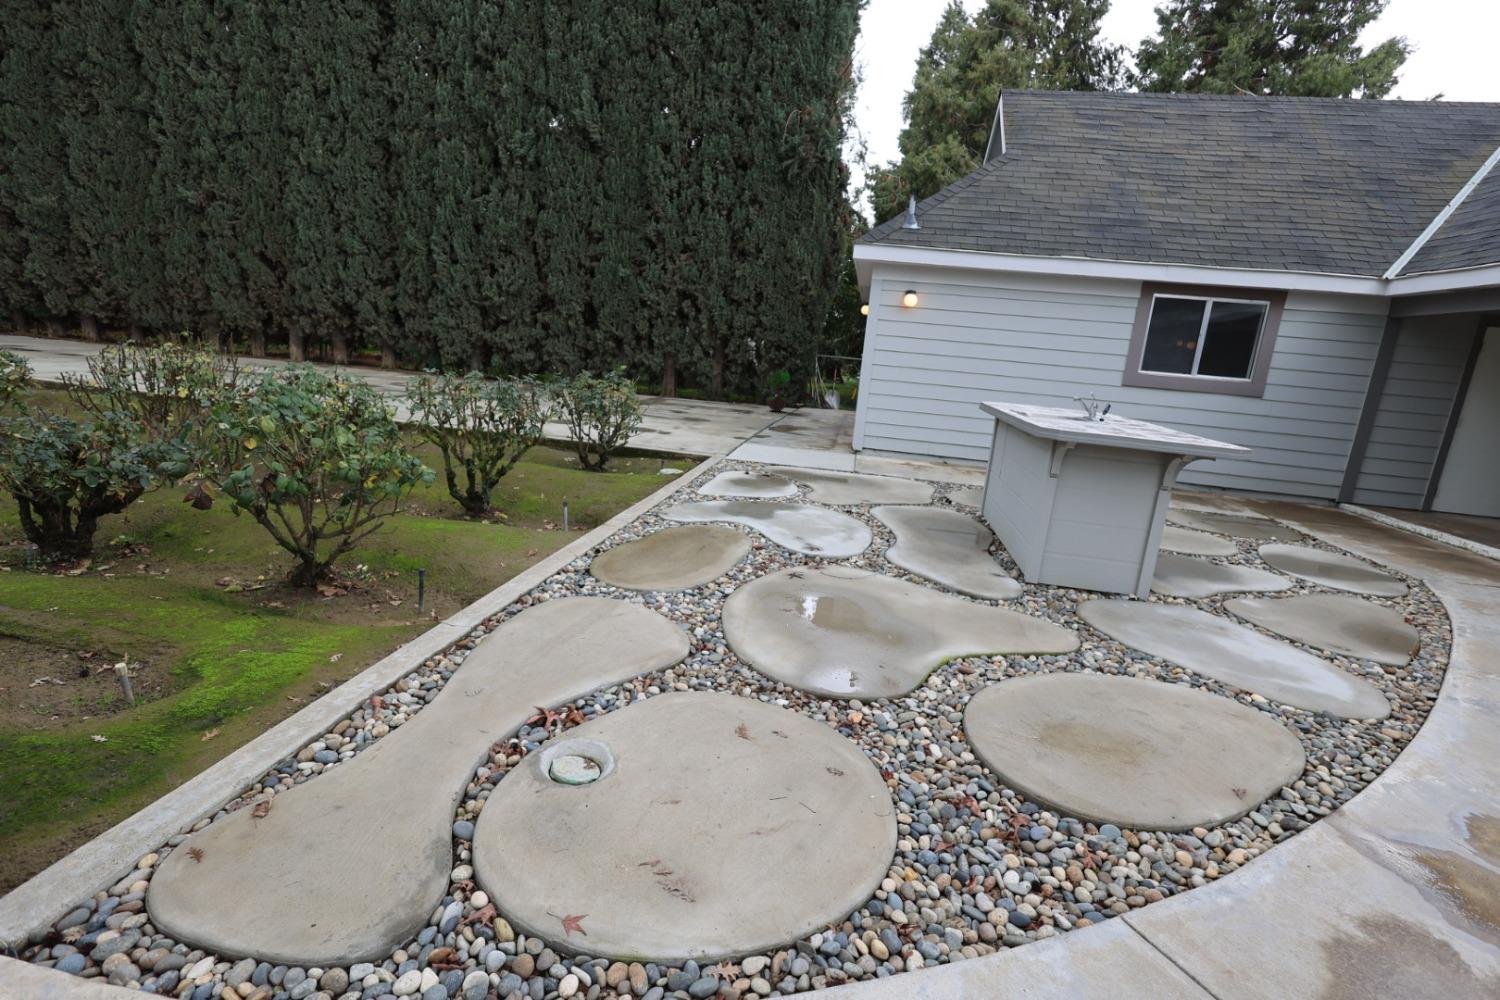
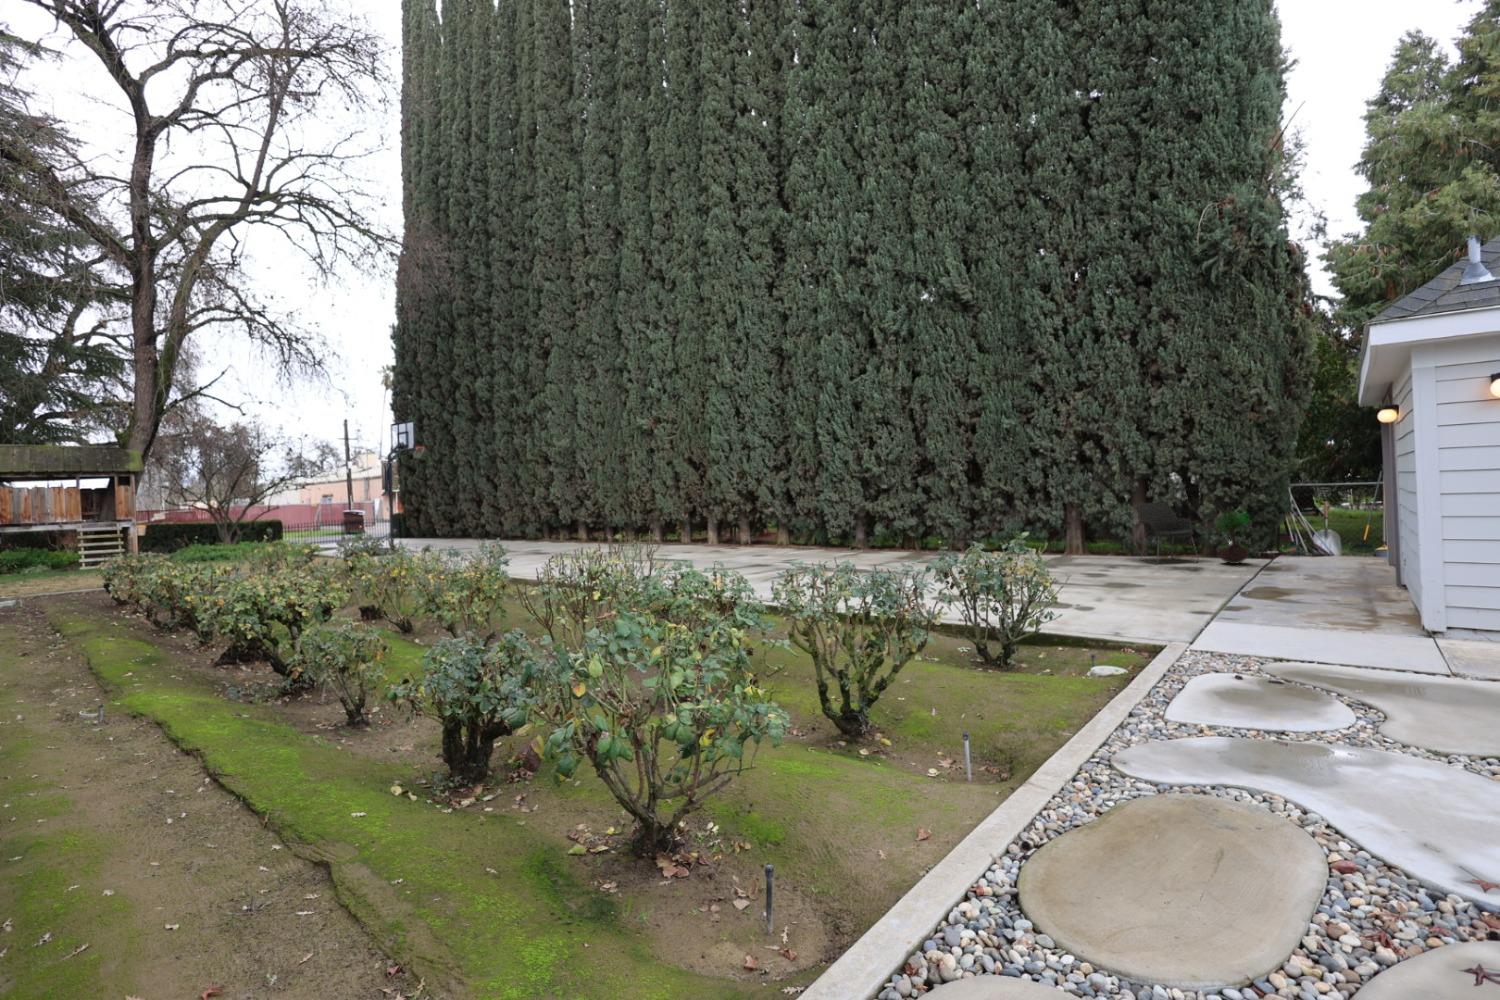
chair: none [717,359,756,409] -> present [1137,502,1195,561]

